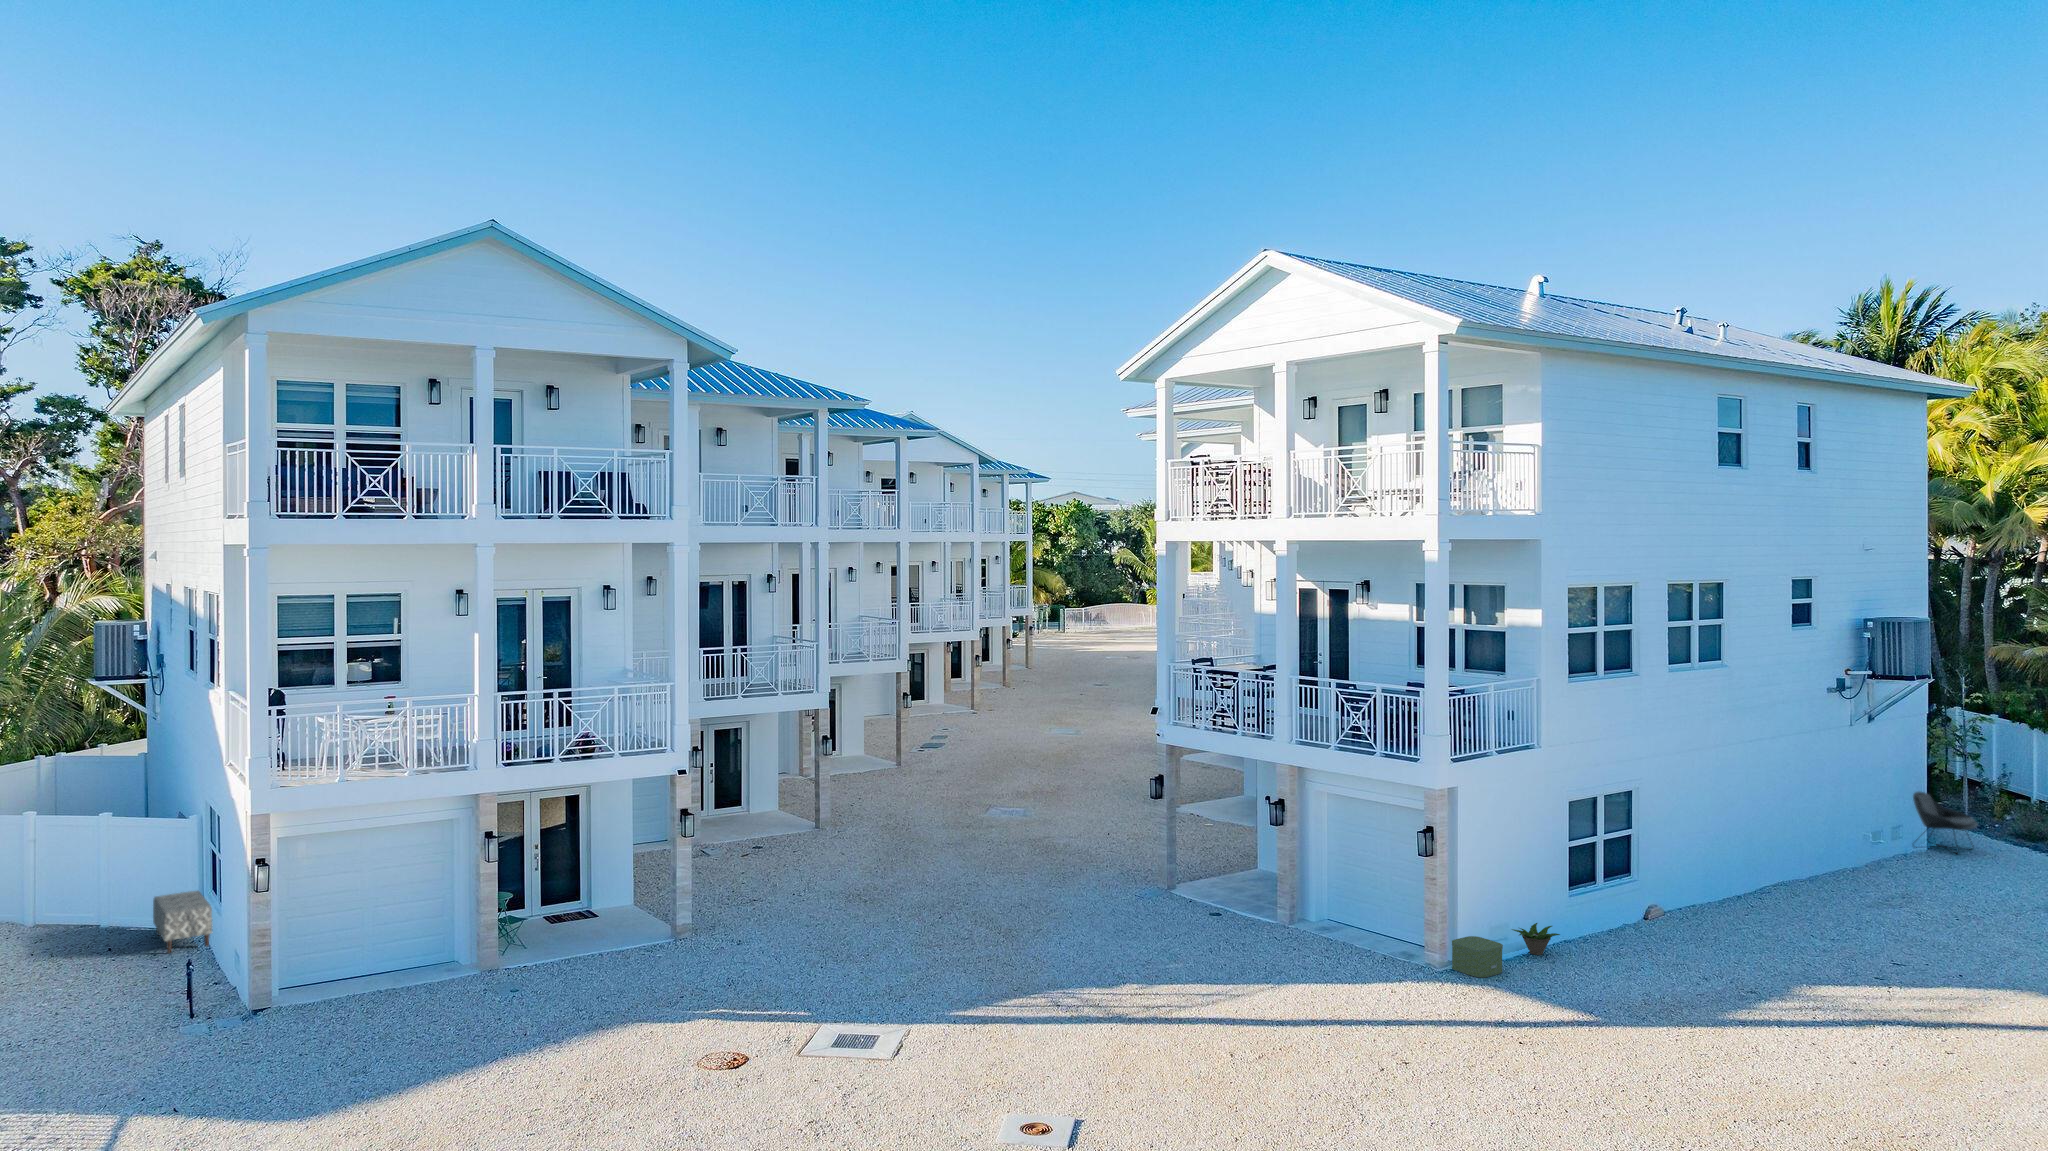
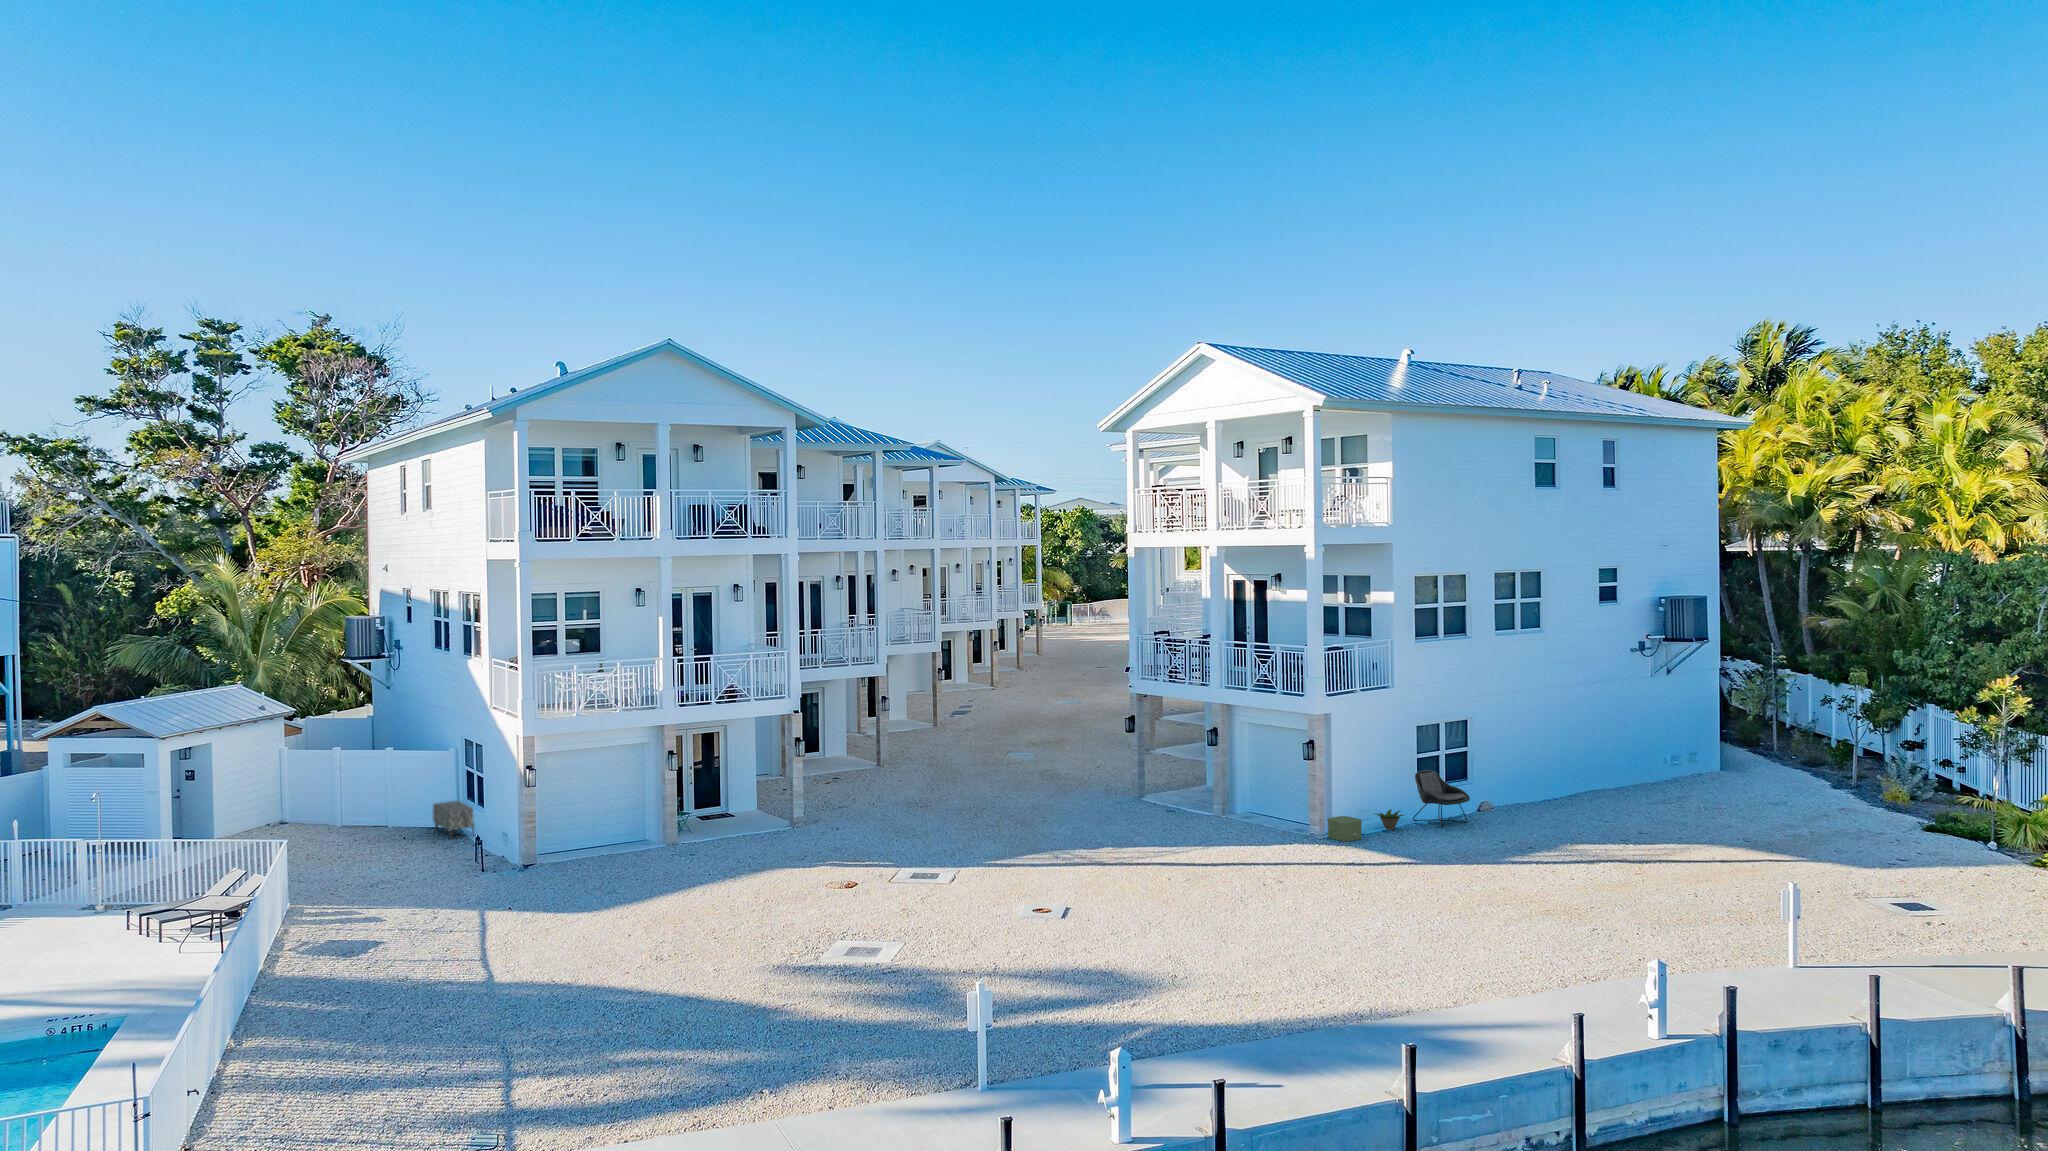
lounge chair: present [1913,792,1978,853] -> present [1413,770,1470,827]

